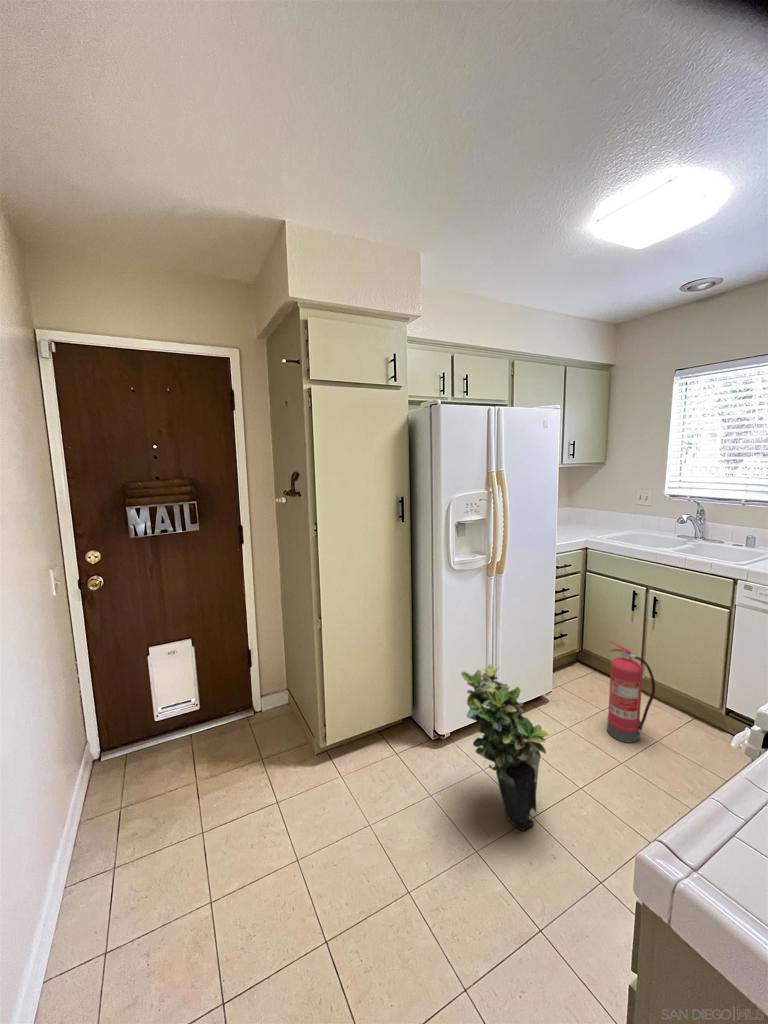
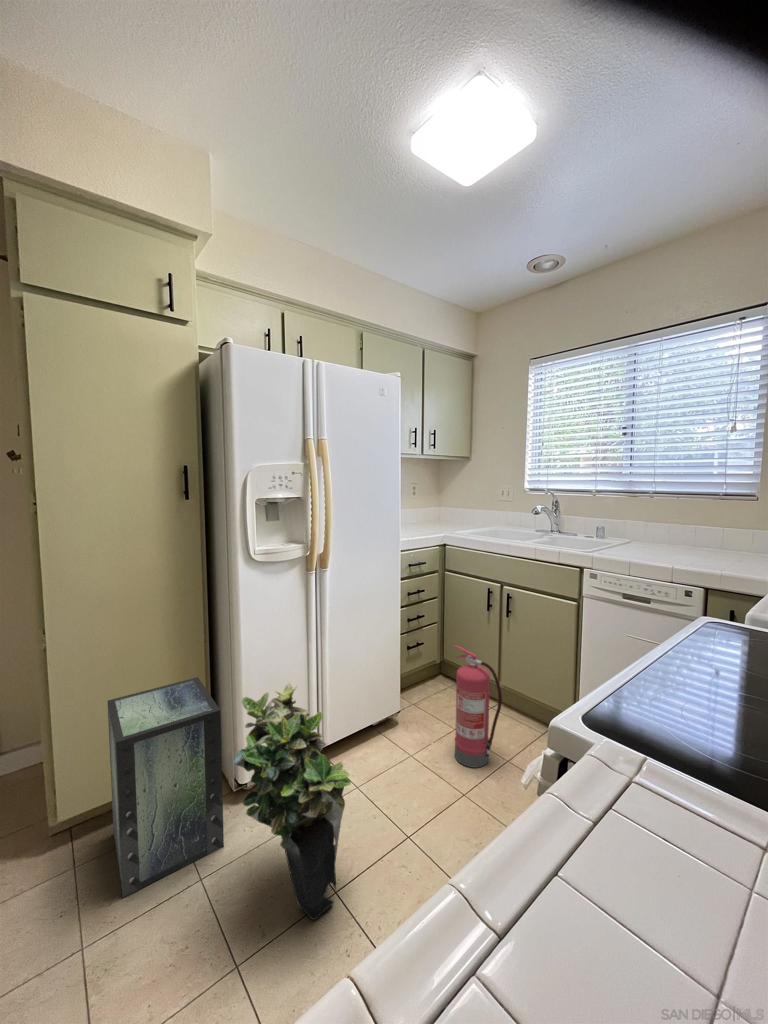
storage box: none [356,653,439,797] -> present [108,677,224,897]

